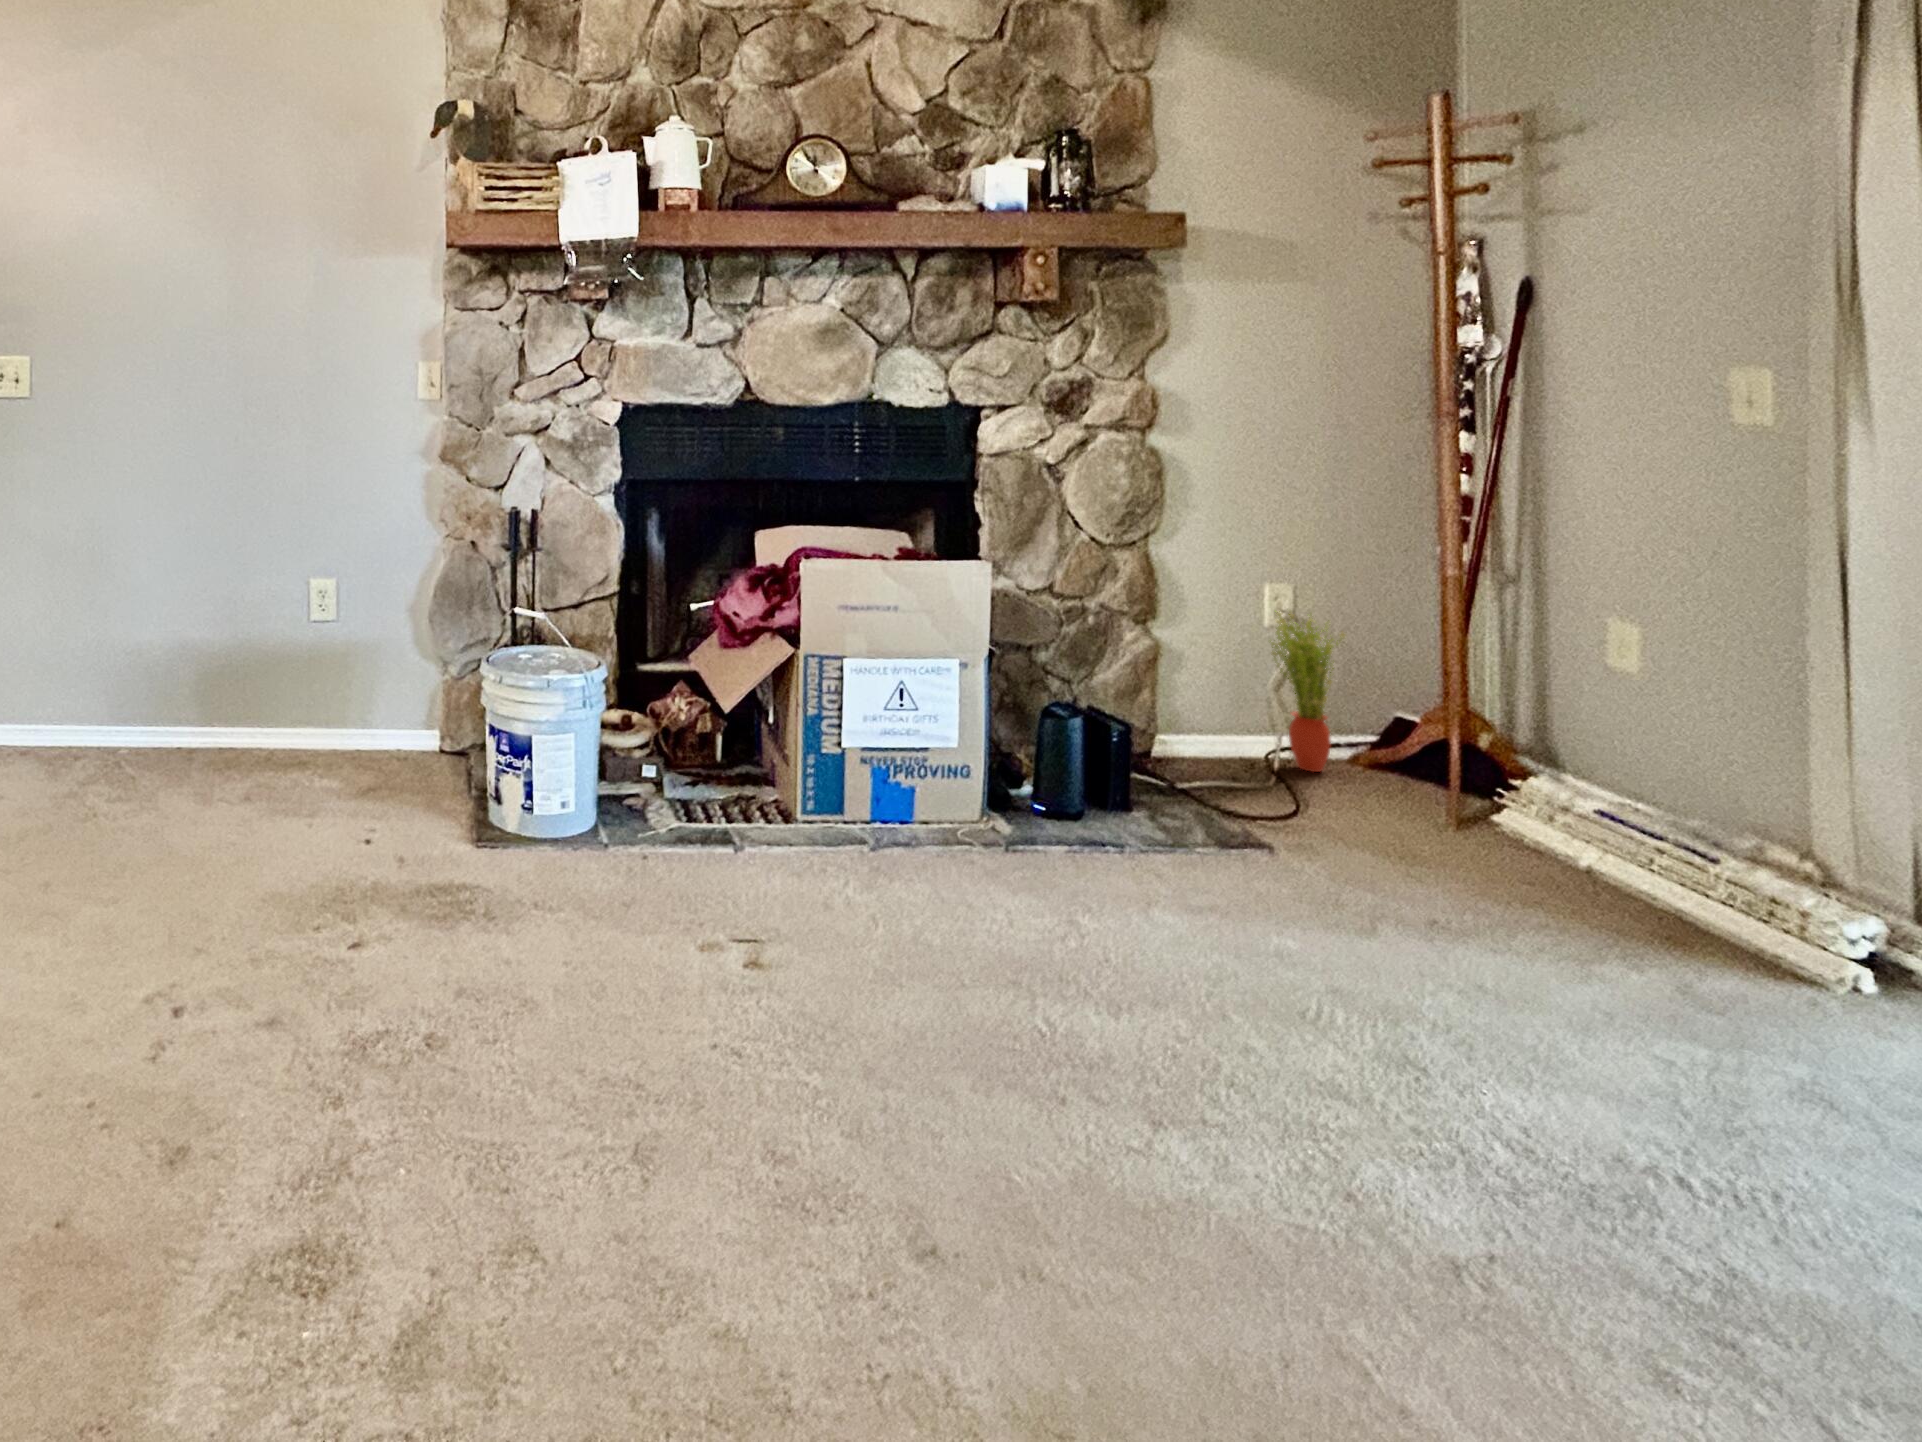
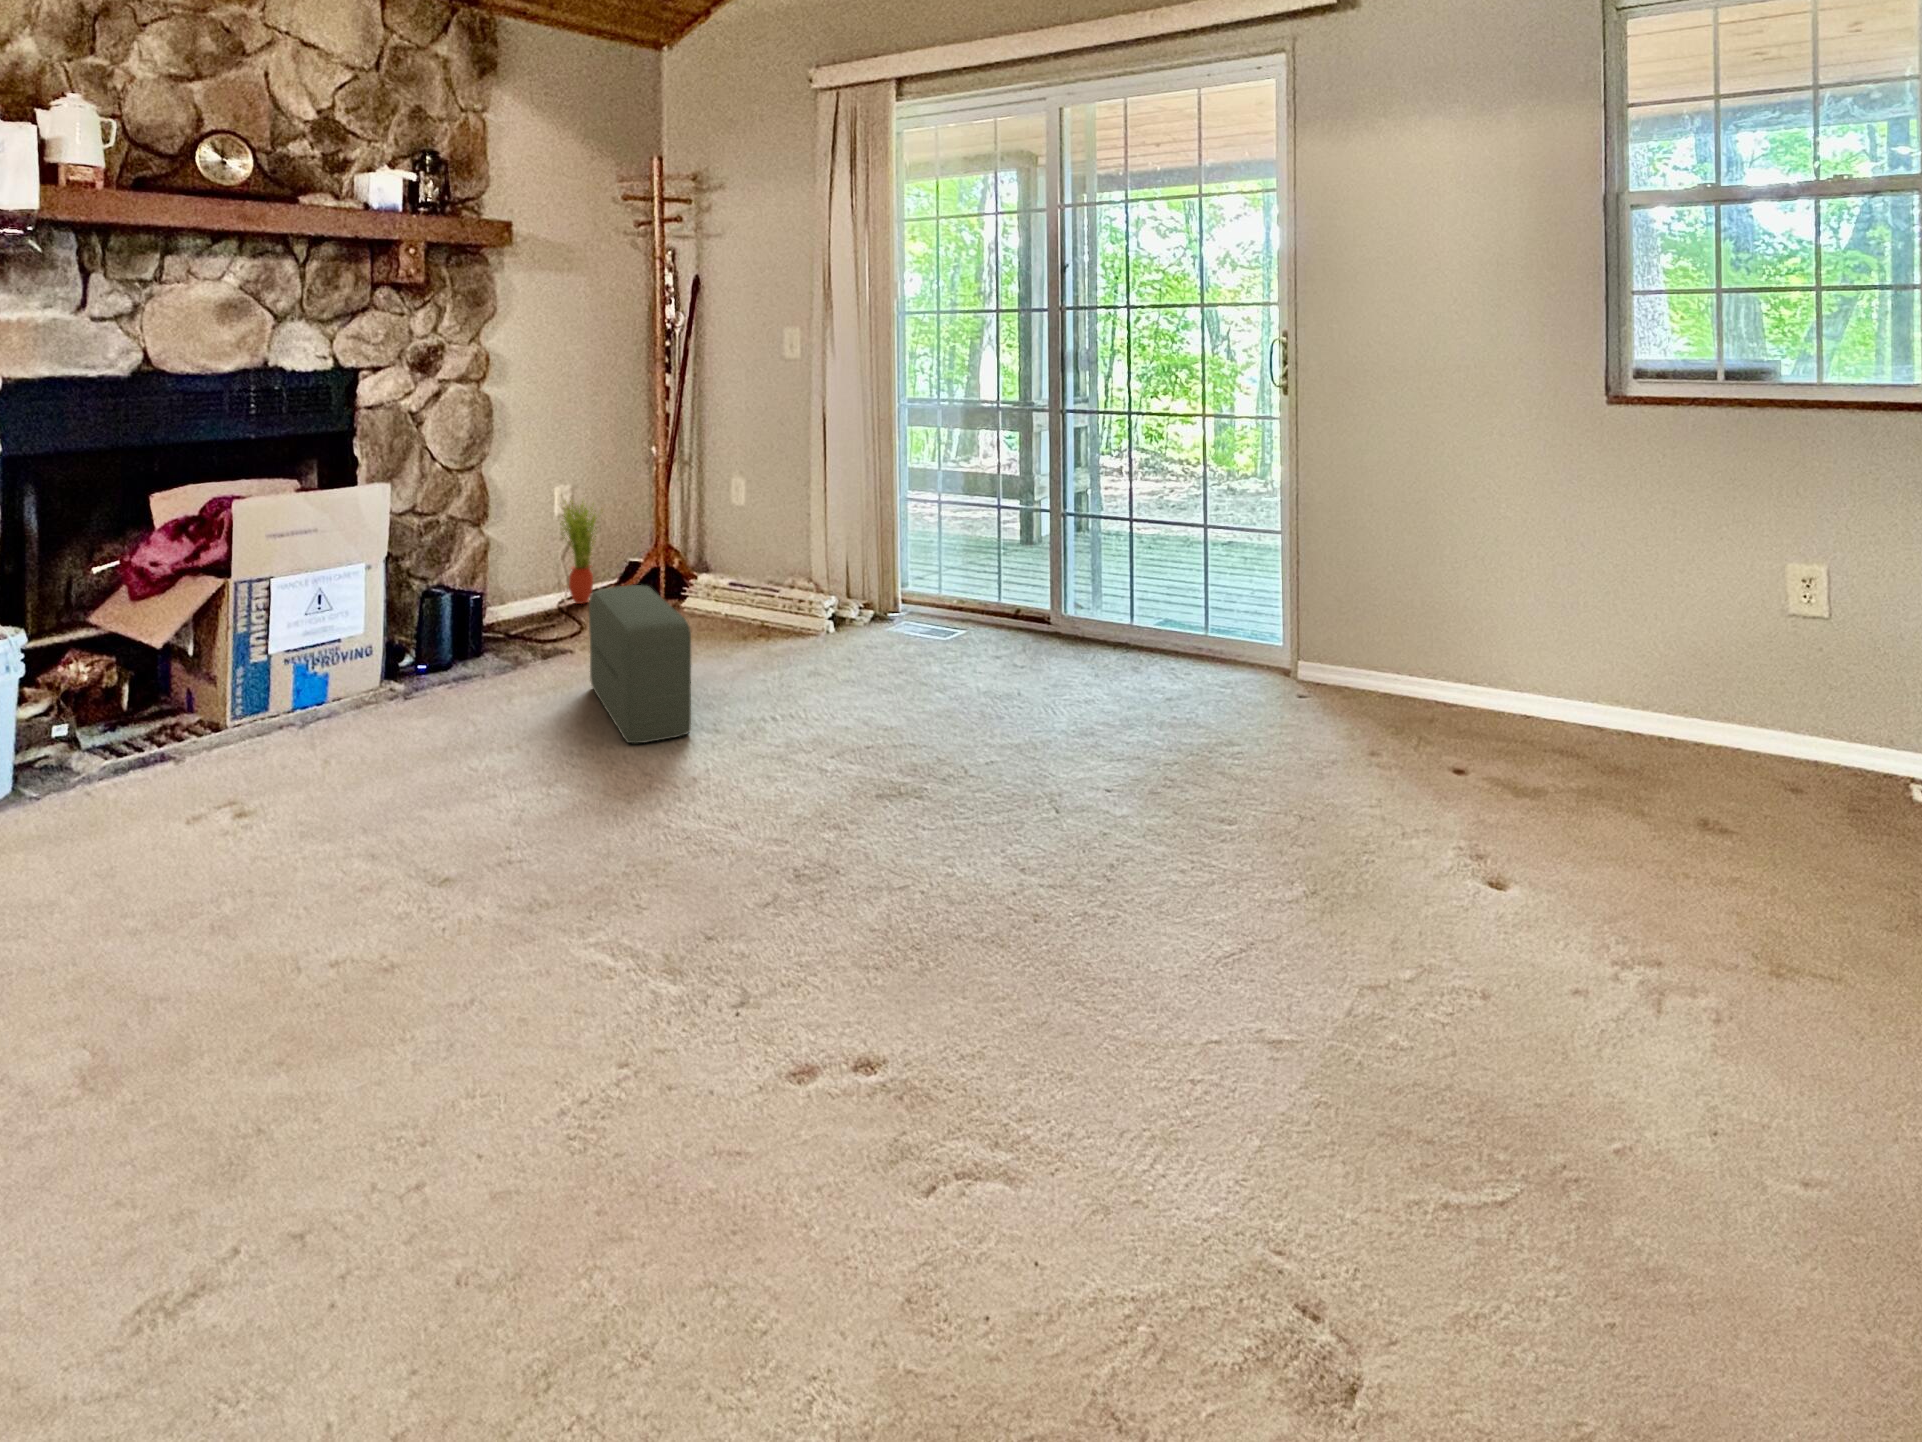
pouf: none [1270,774,1445,1102] -> present [589,585,691,744]

